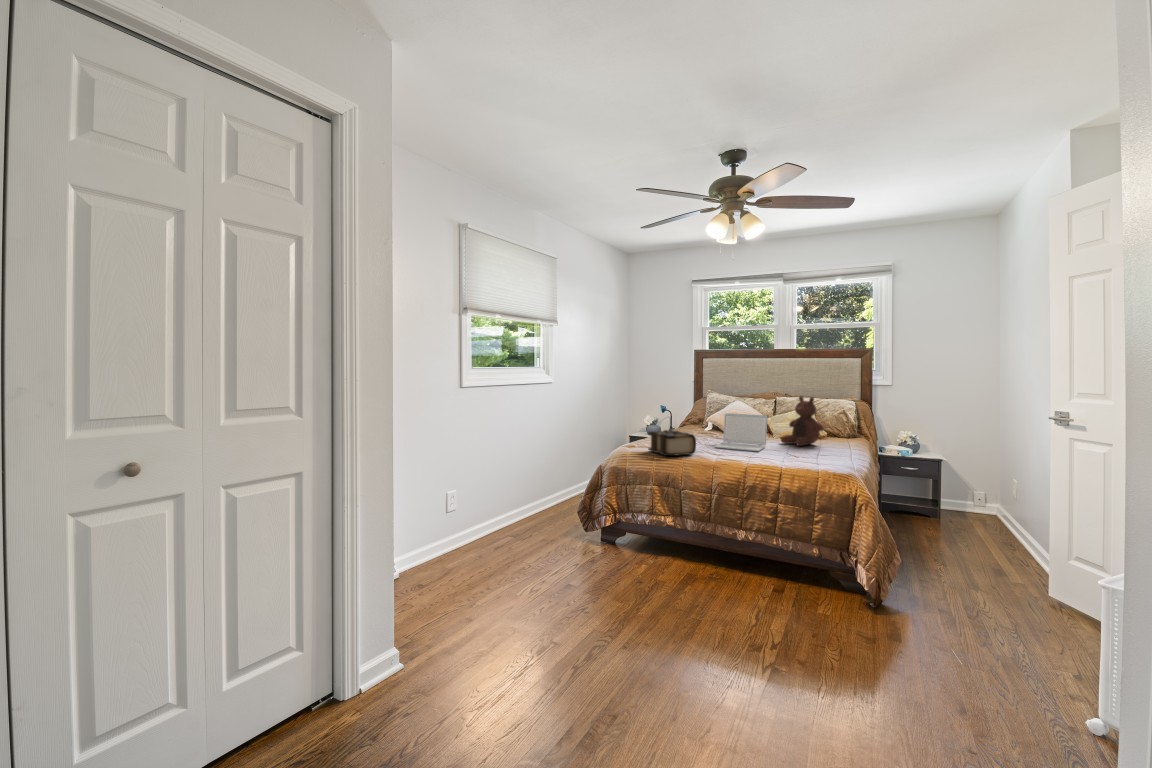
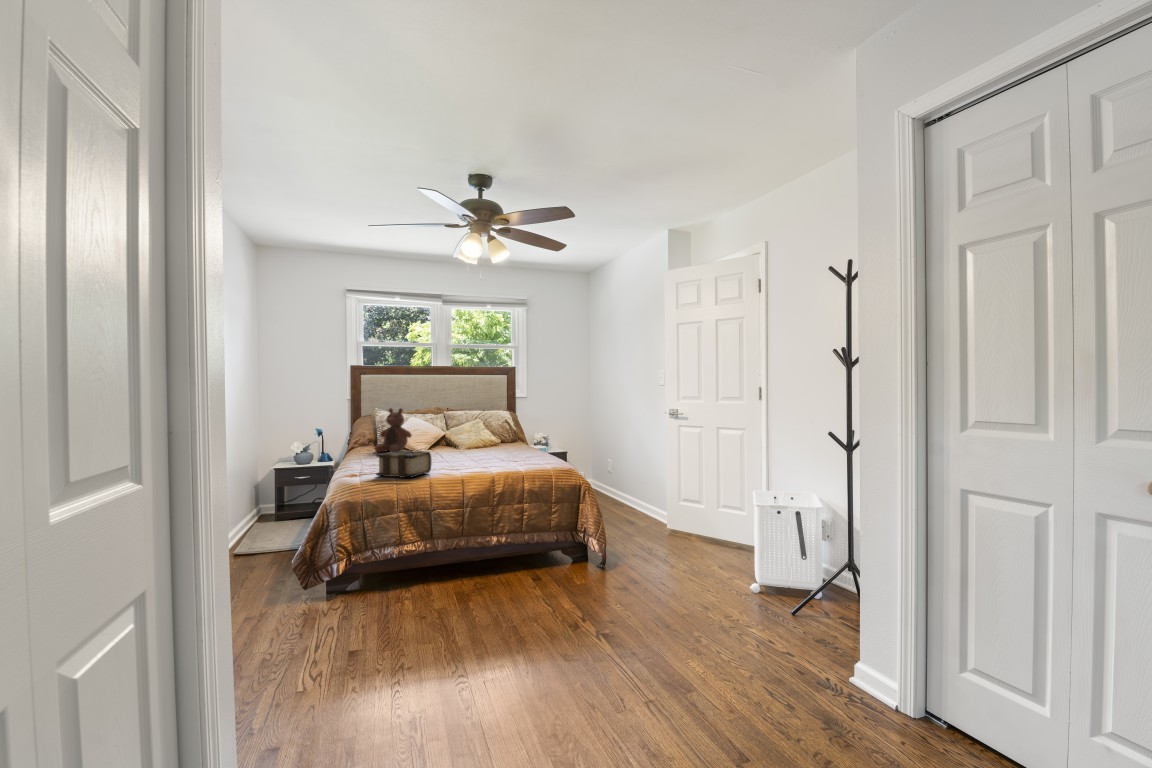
stuffed bear: present [781,396,824,446] -> present [375,408,412,452]
laptop: present [715,413,767,451] -> none [433,428,478,464]

